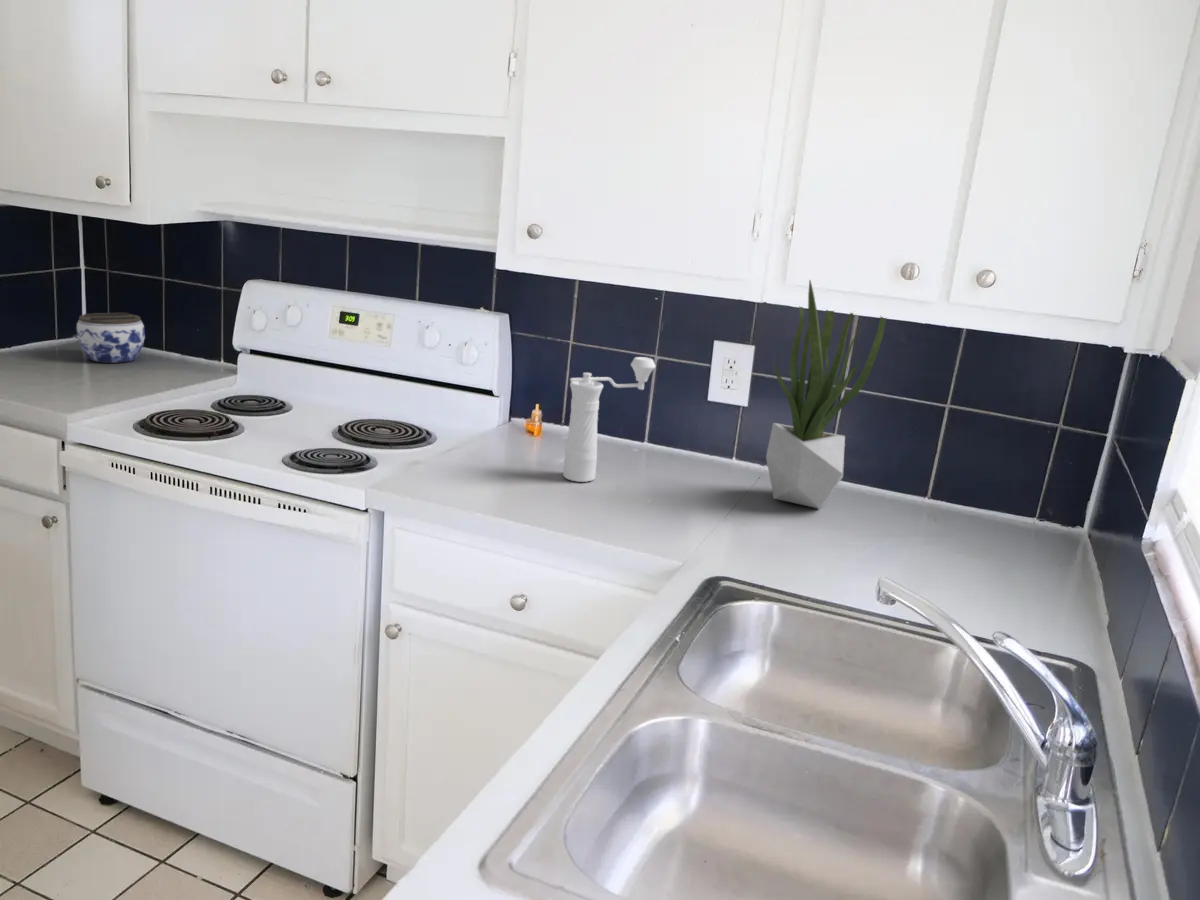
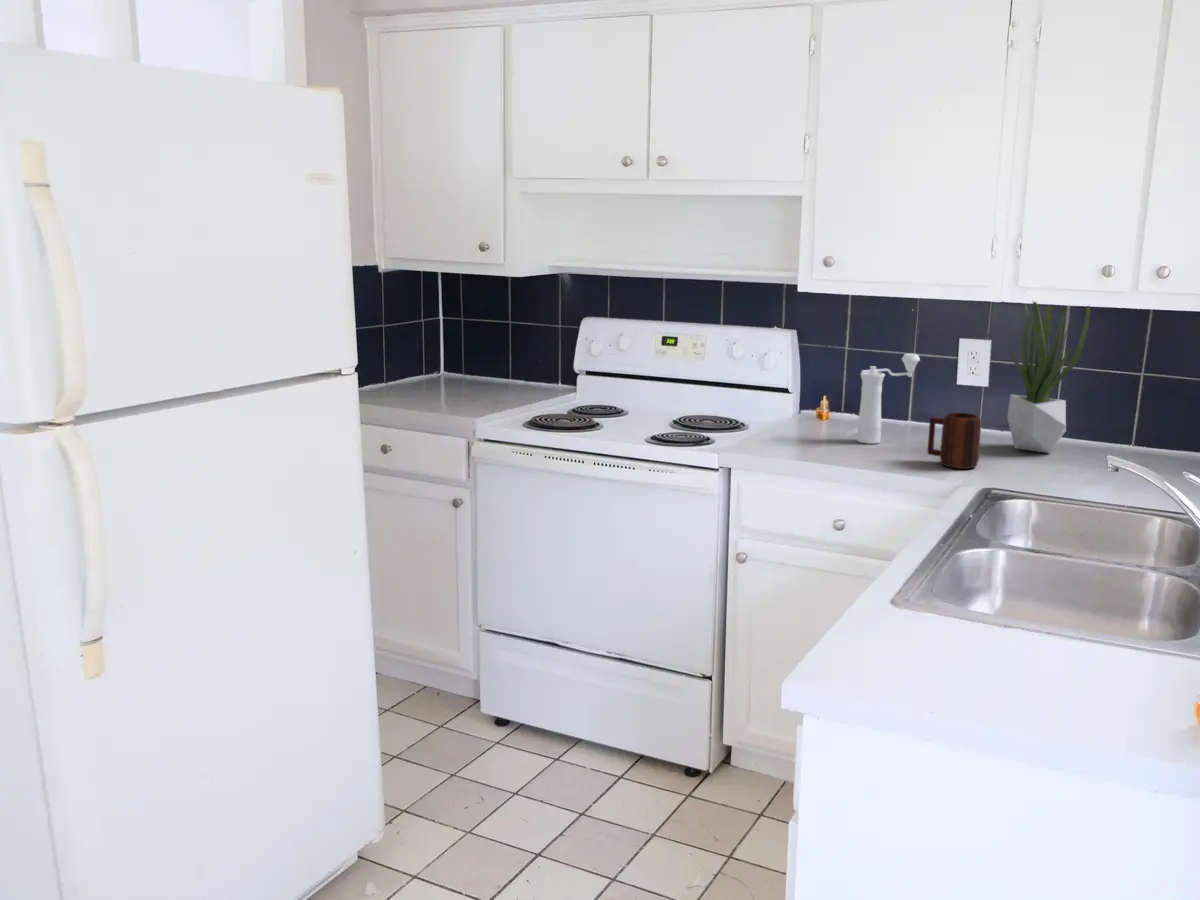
jar: present [76,313,145,363] -> none [453,350,499,388]
mug: none [647,452,723,538] -> present [928,413,981,469]

